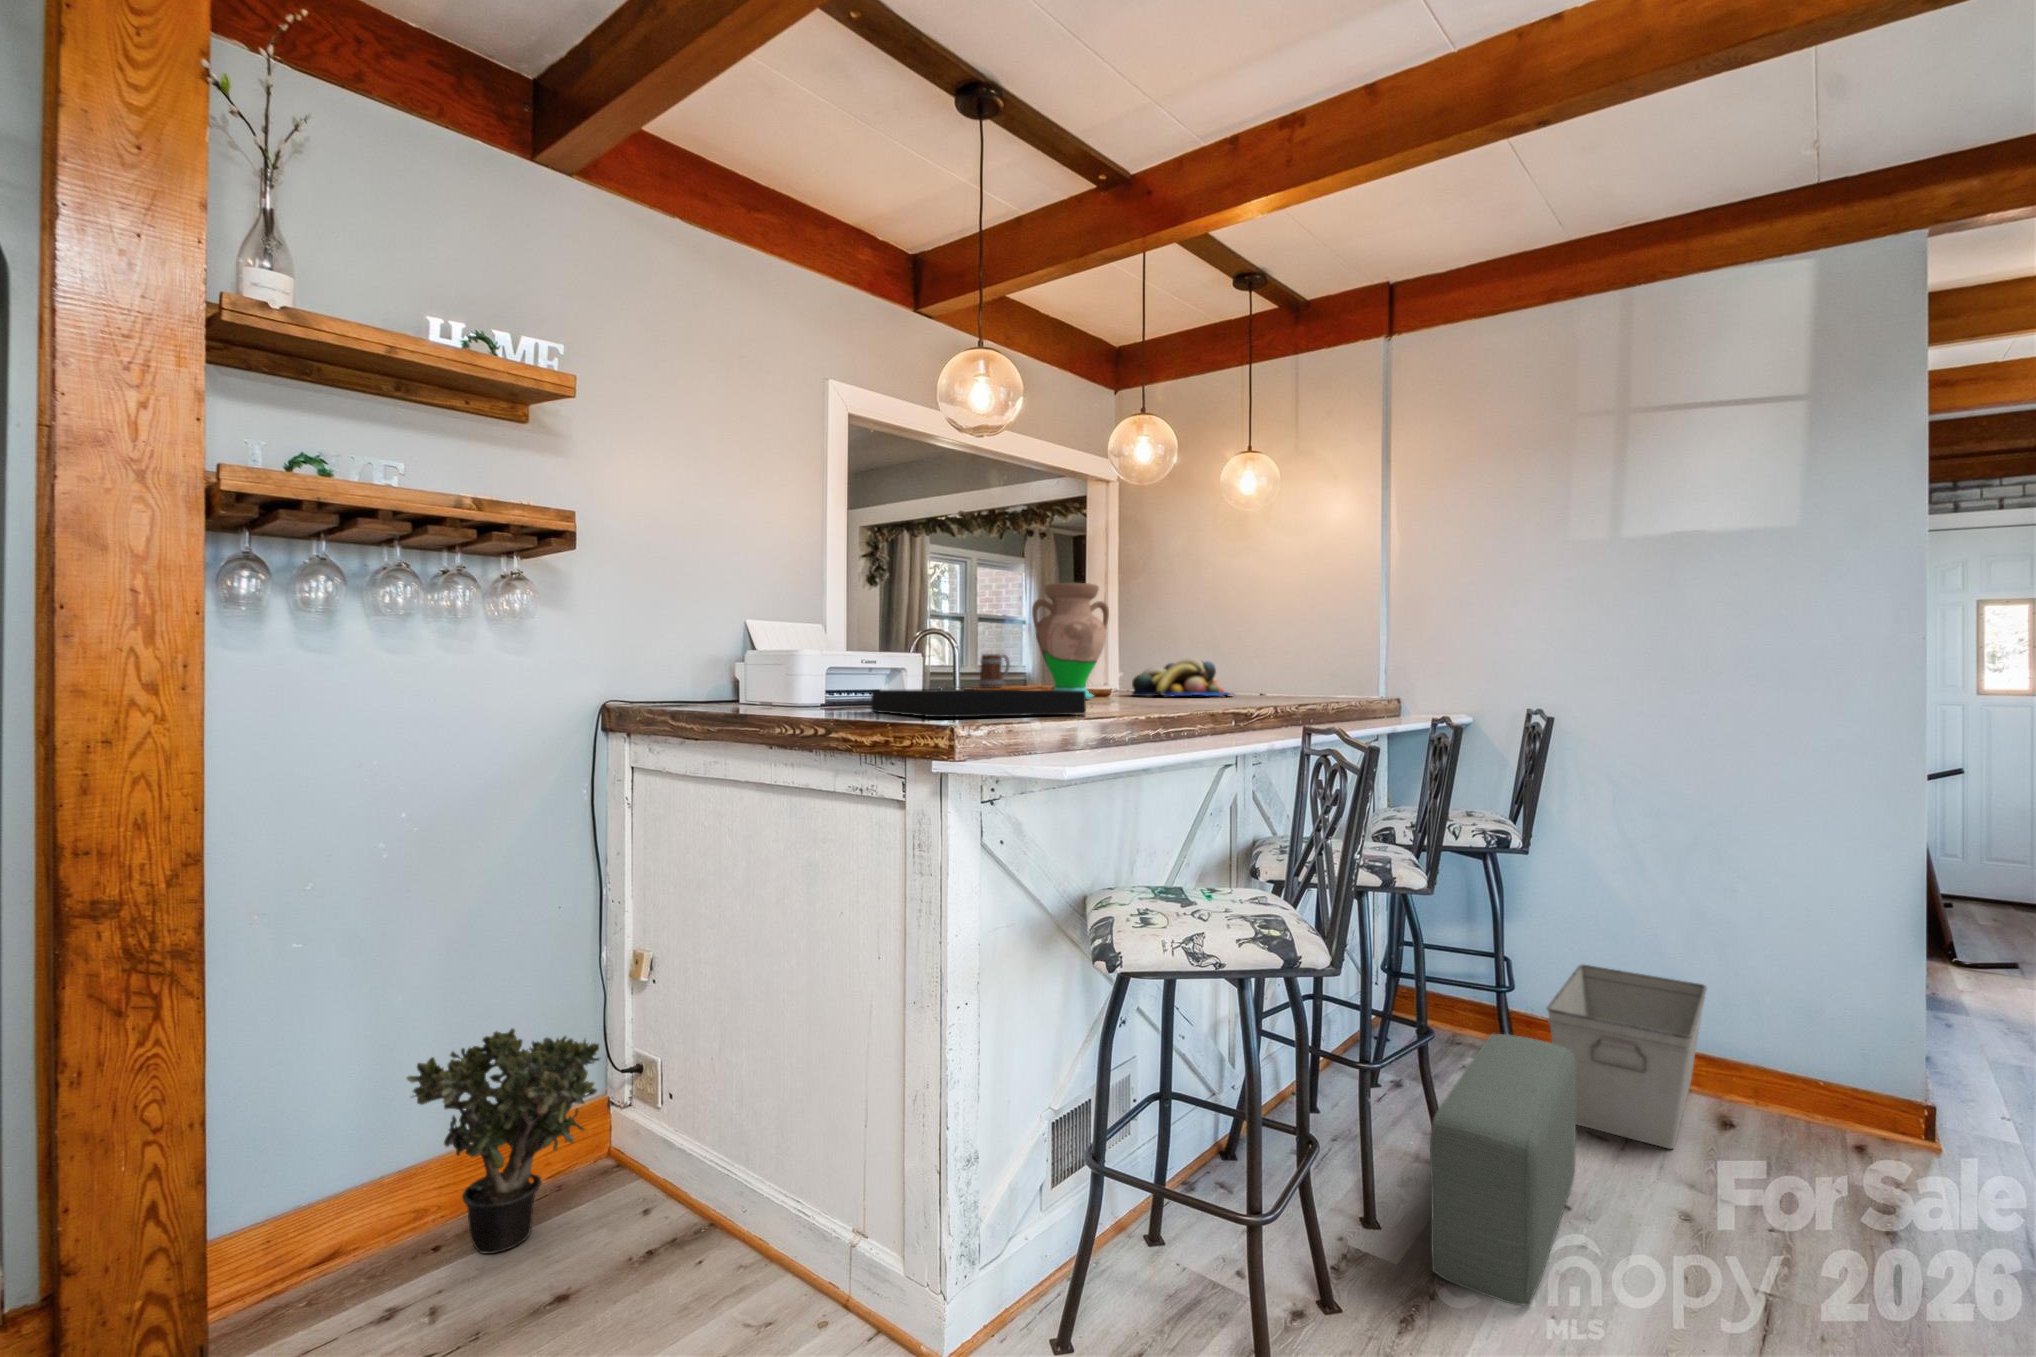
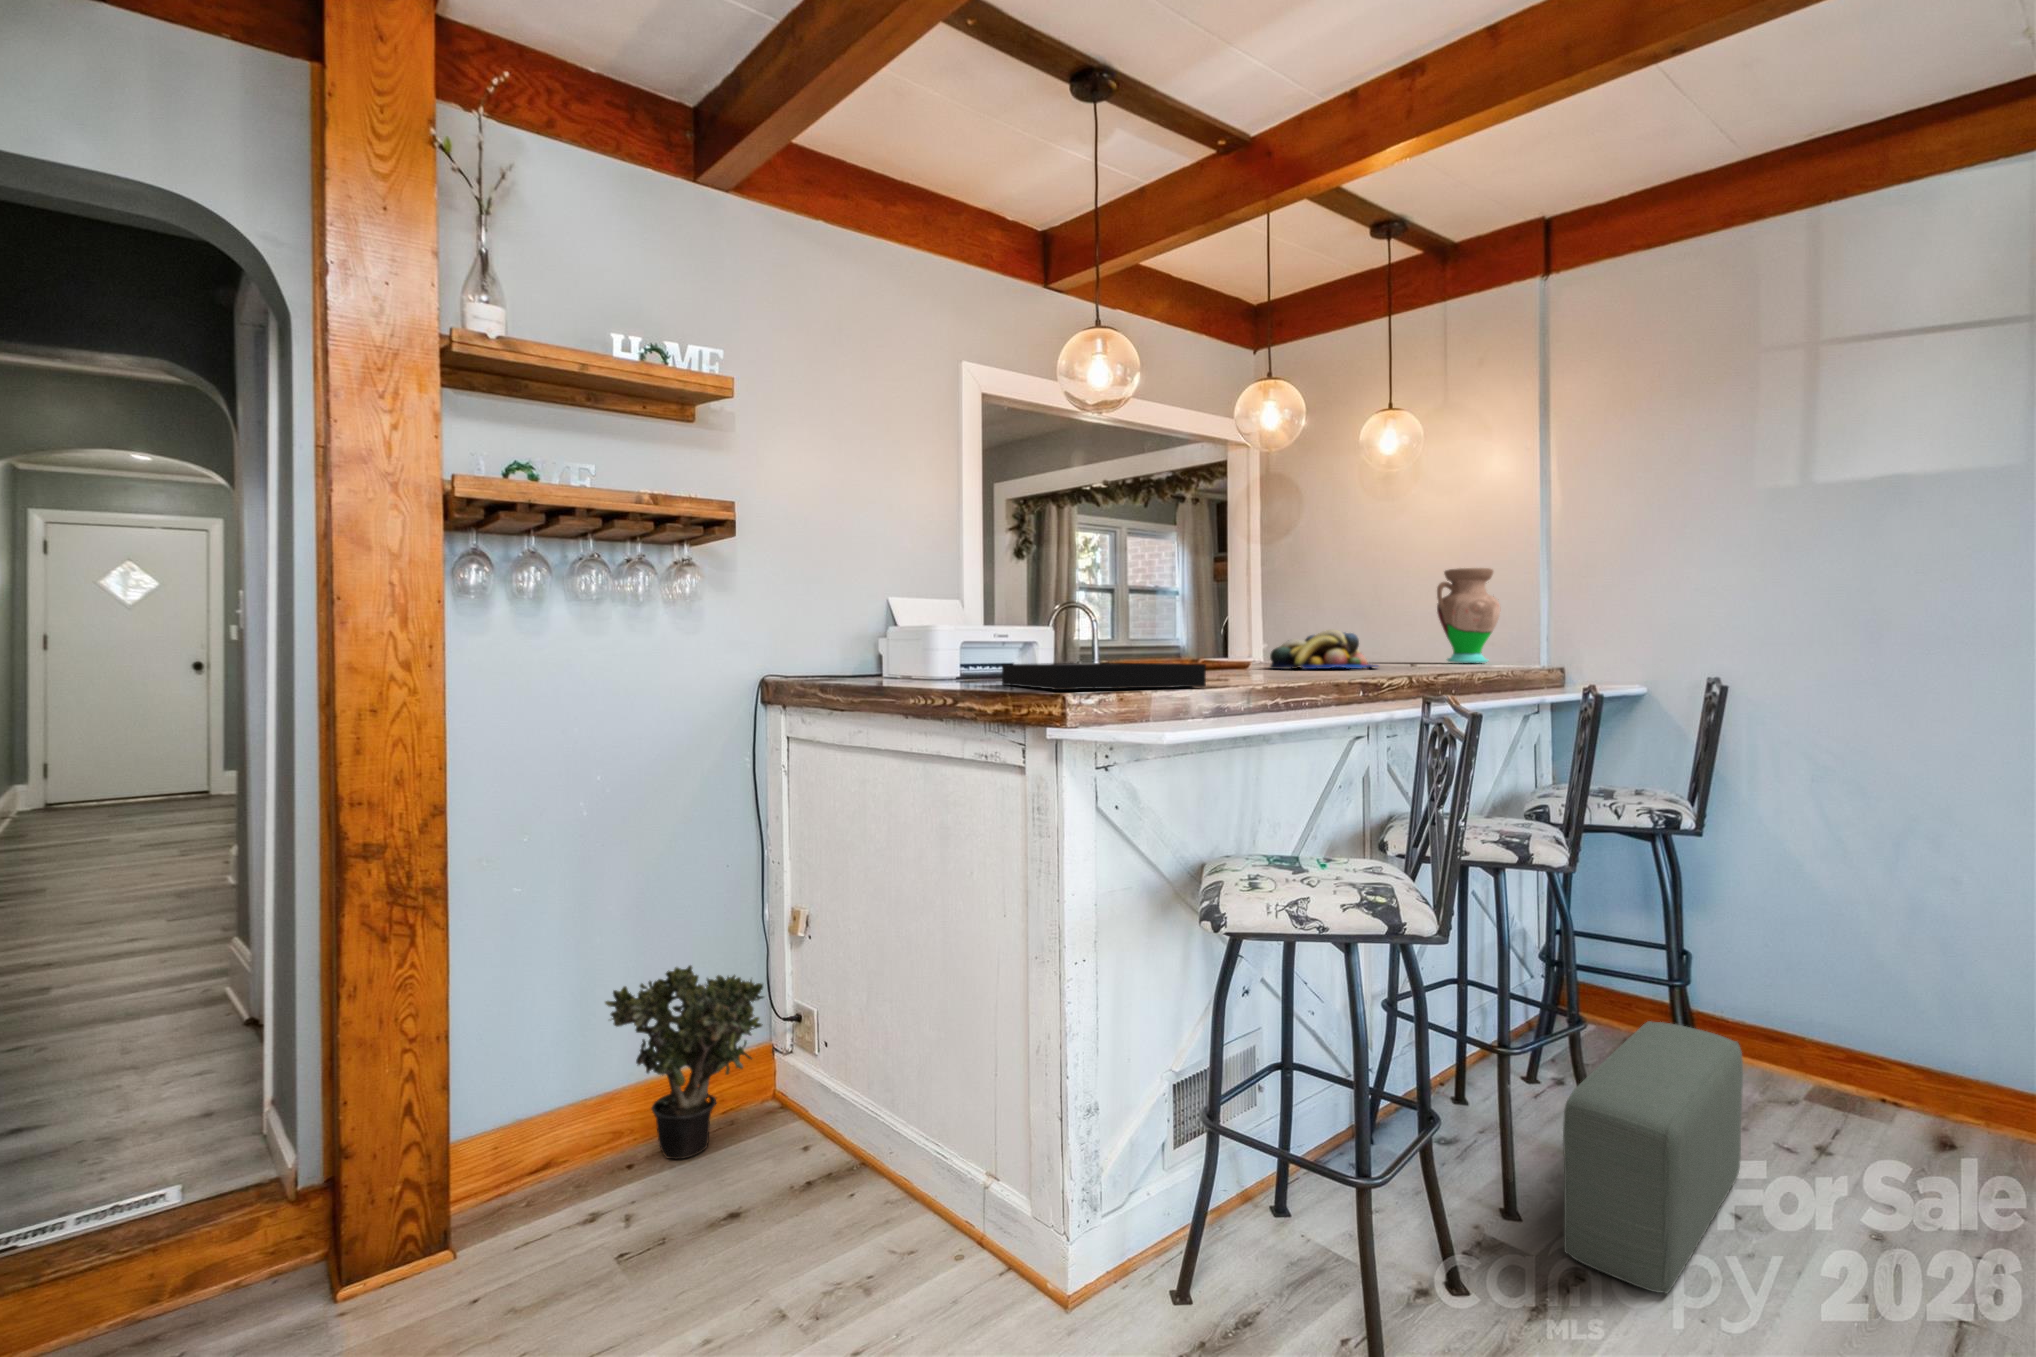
vase: present [1032,583,1109,699] -> present [1437,568,1500,663]
mug: present [979,654,1010,687] -> none [1121,628,1152,661]
storage bin: present [1547,965,1707,1149] -> none [1719,957,1919,1156]

